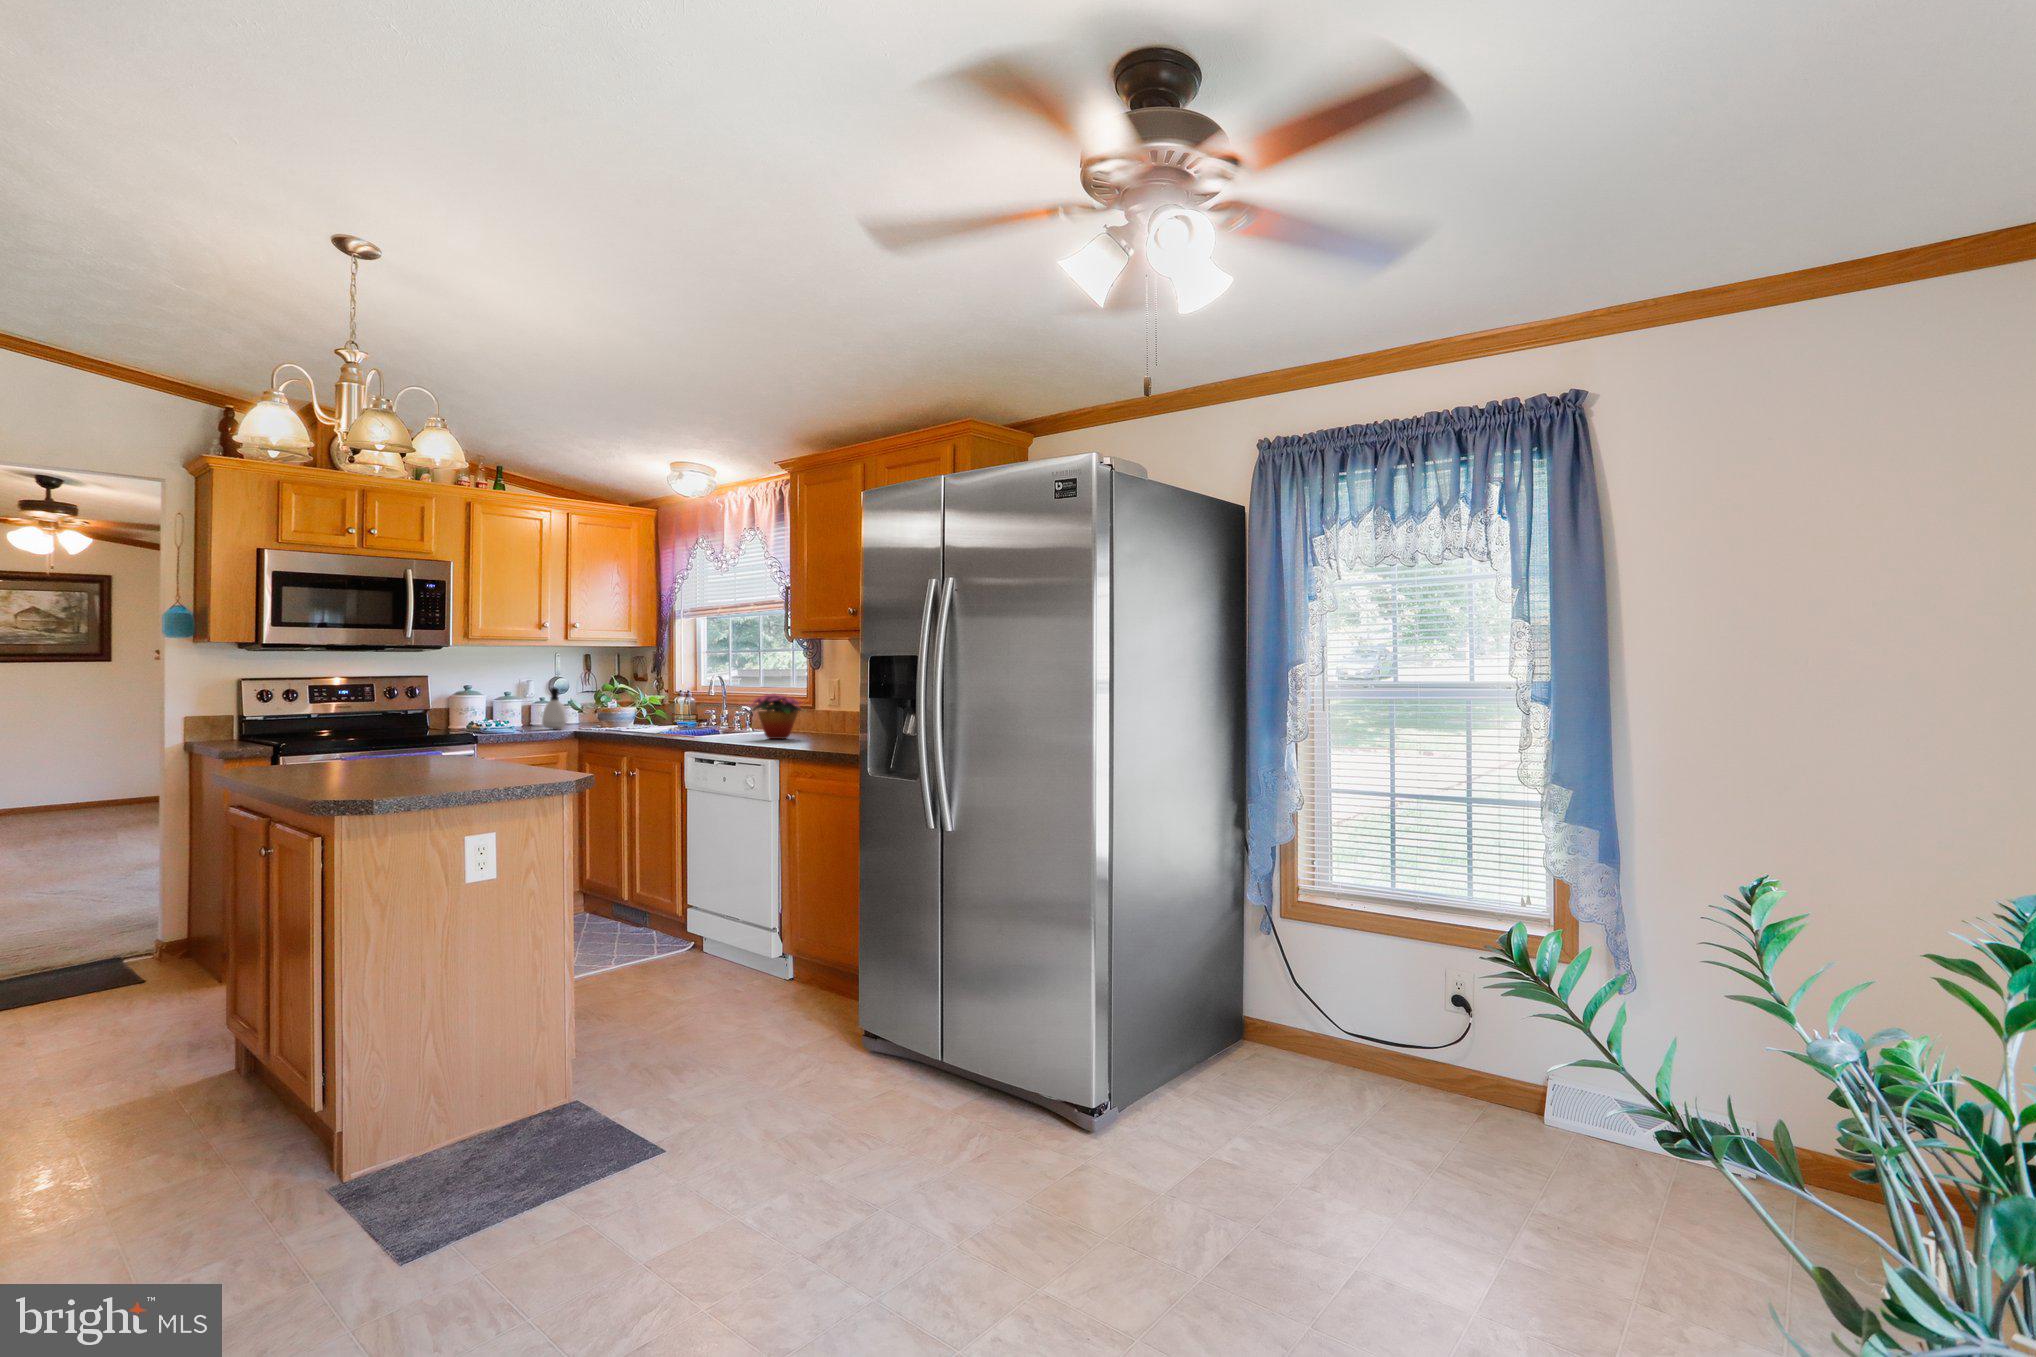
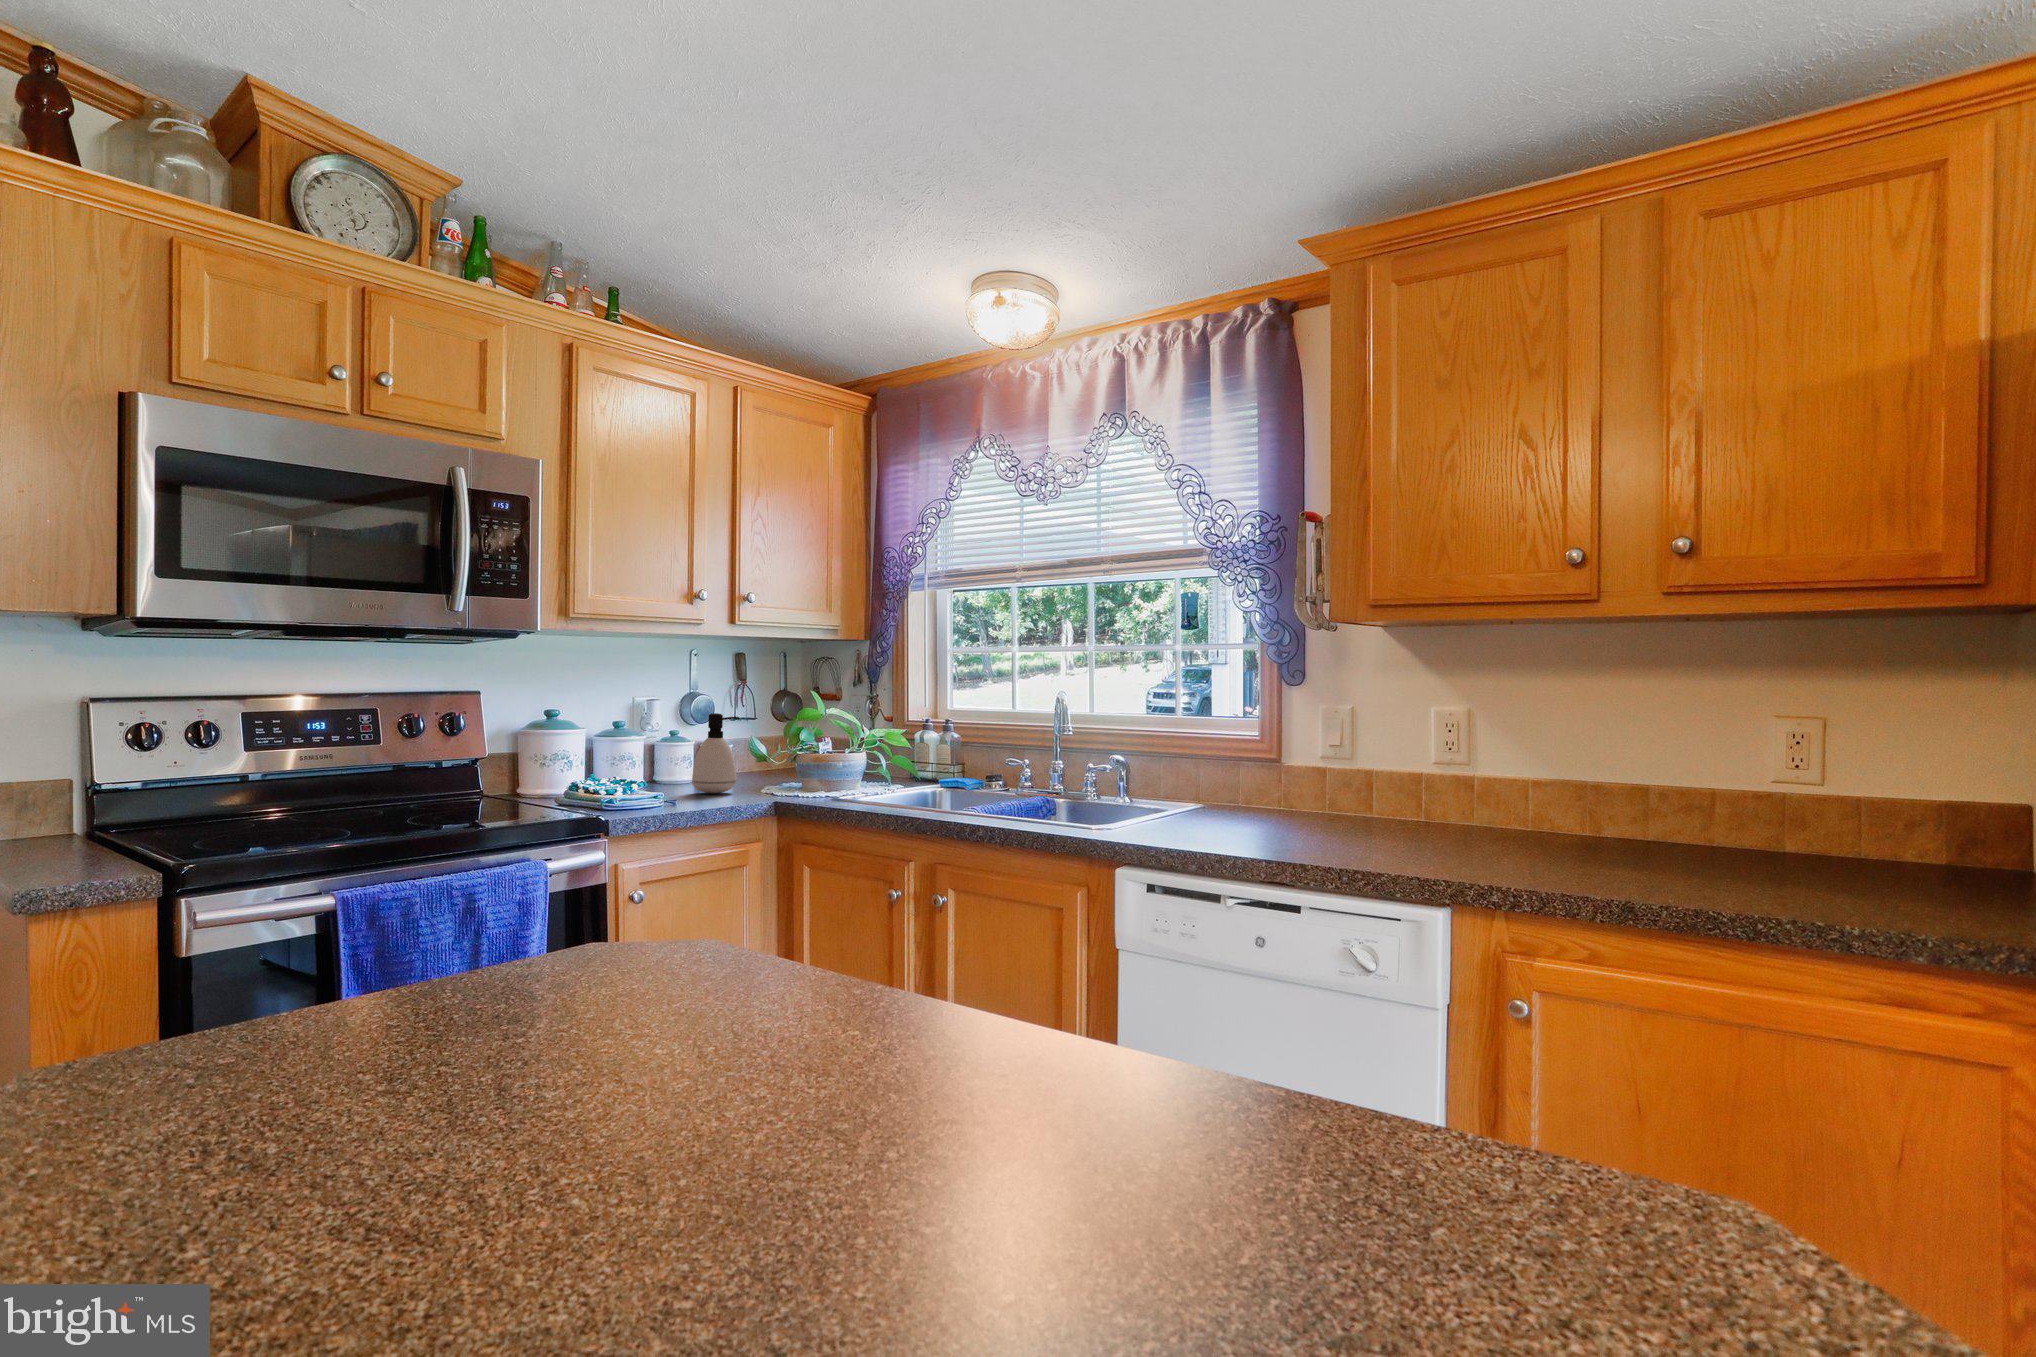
flower arrangement: present [749,693,801,739] -> none [1225,740,1384,846]

